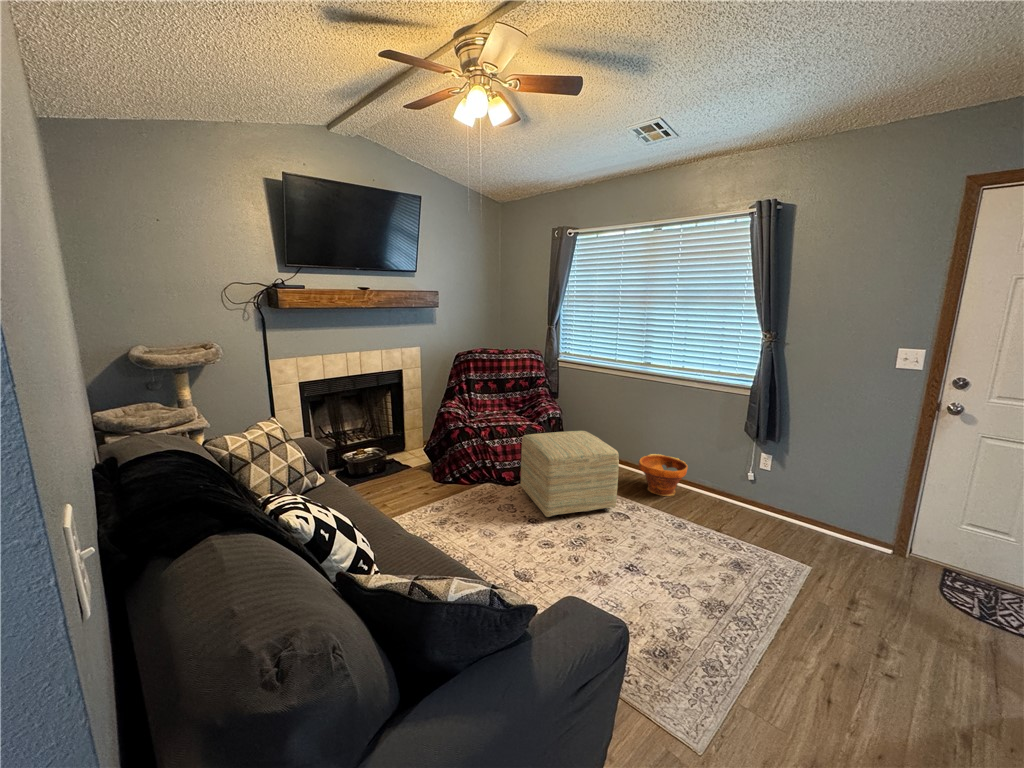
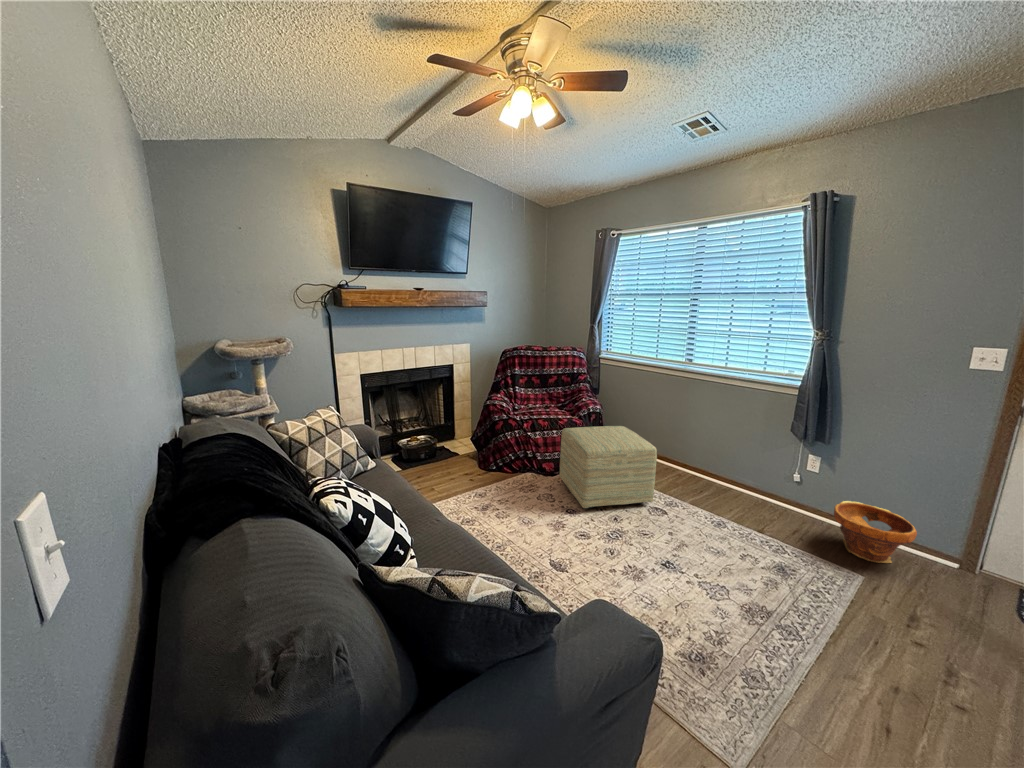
planter: present [639,454,688,496] -> present [834,501,917,563]

